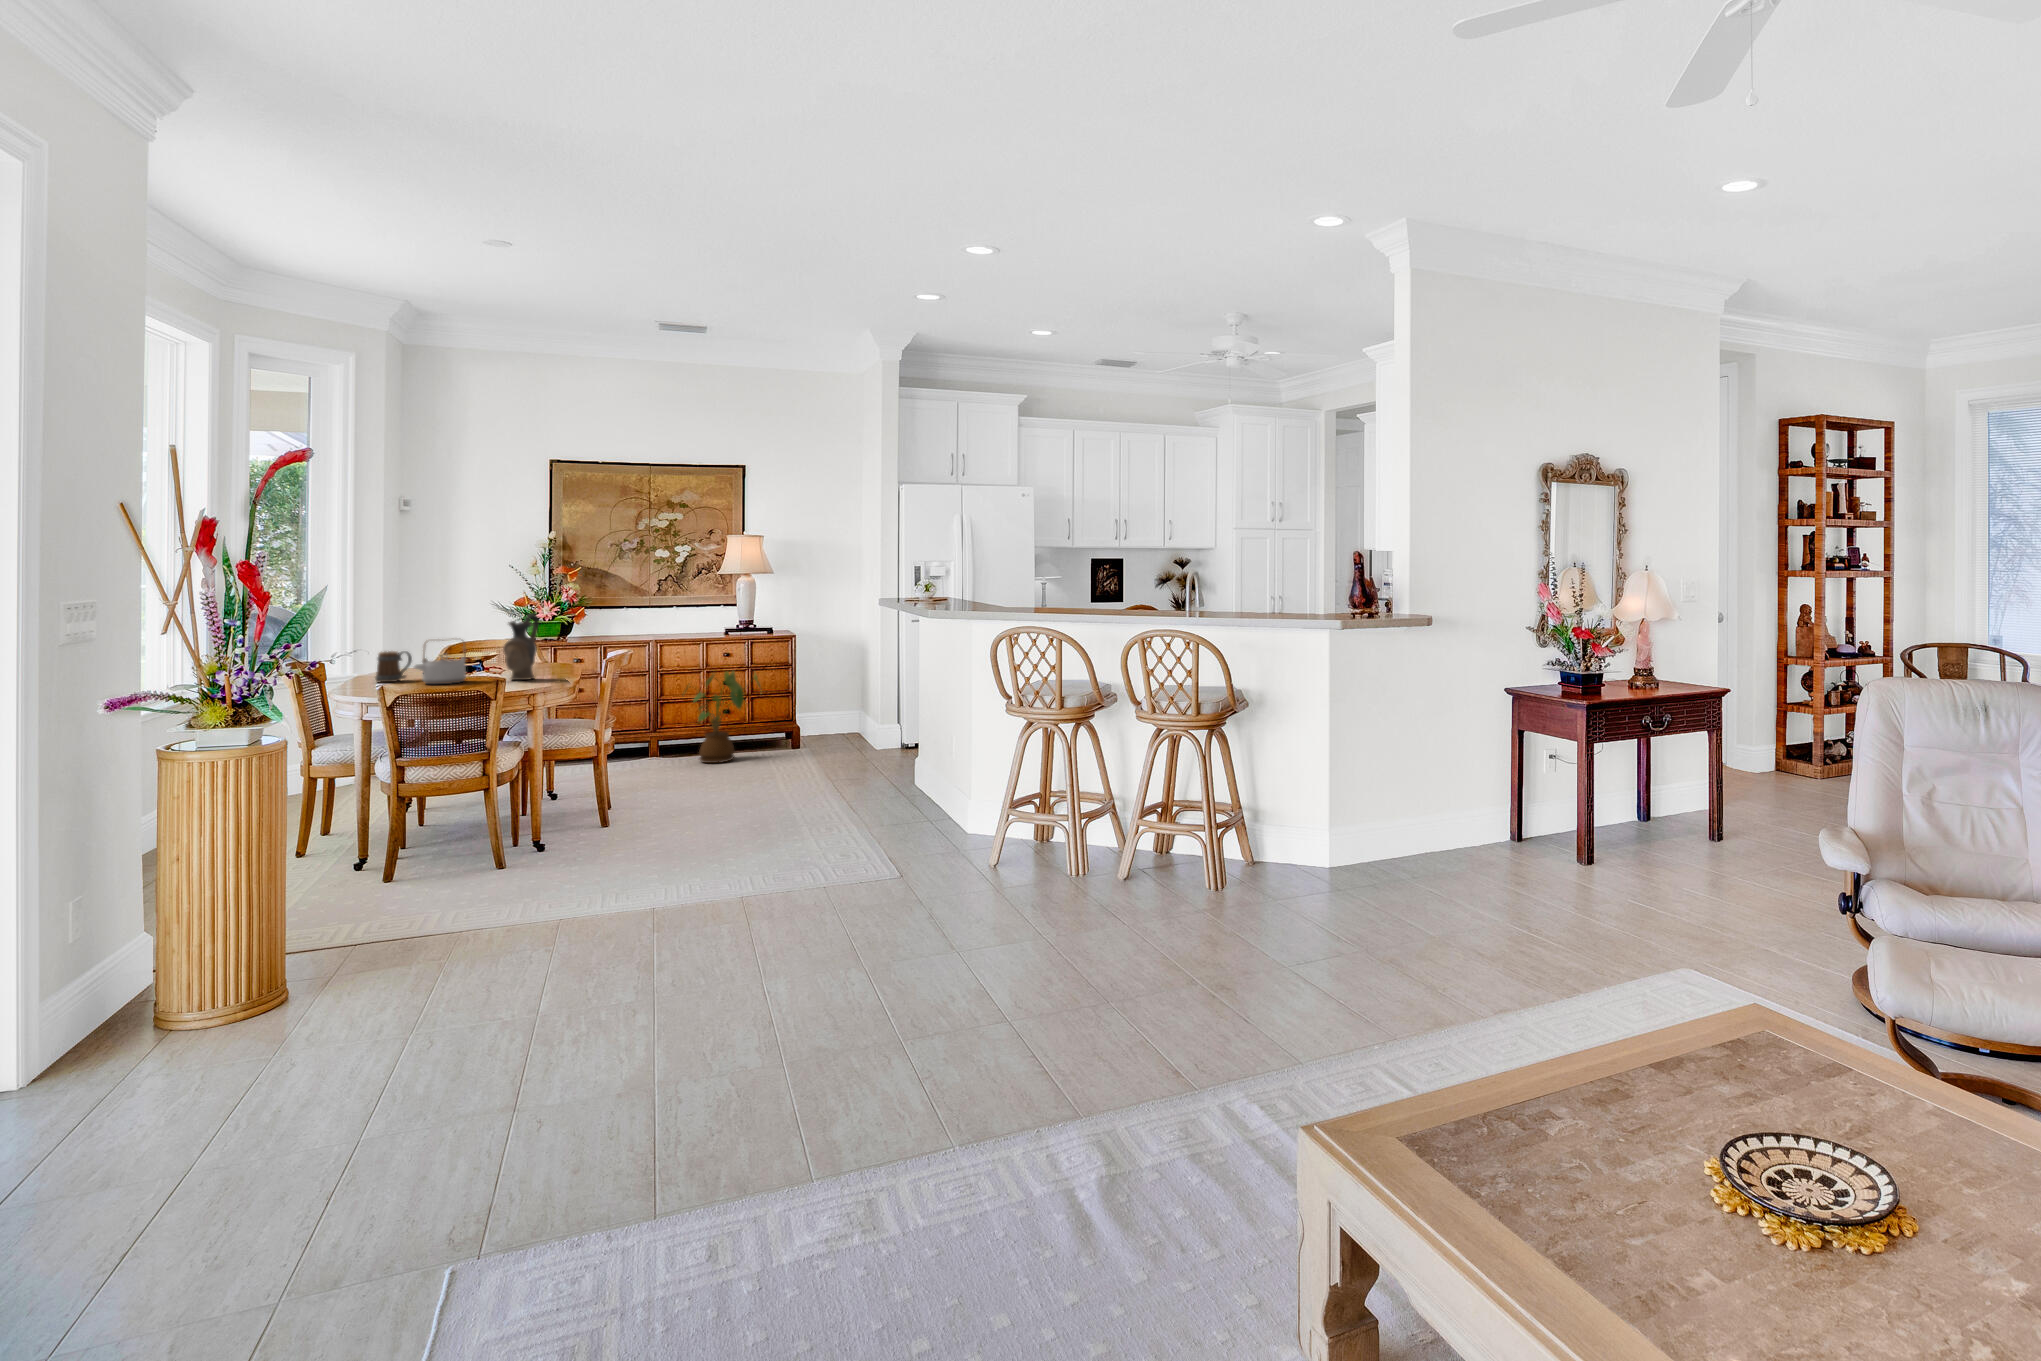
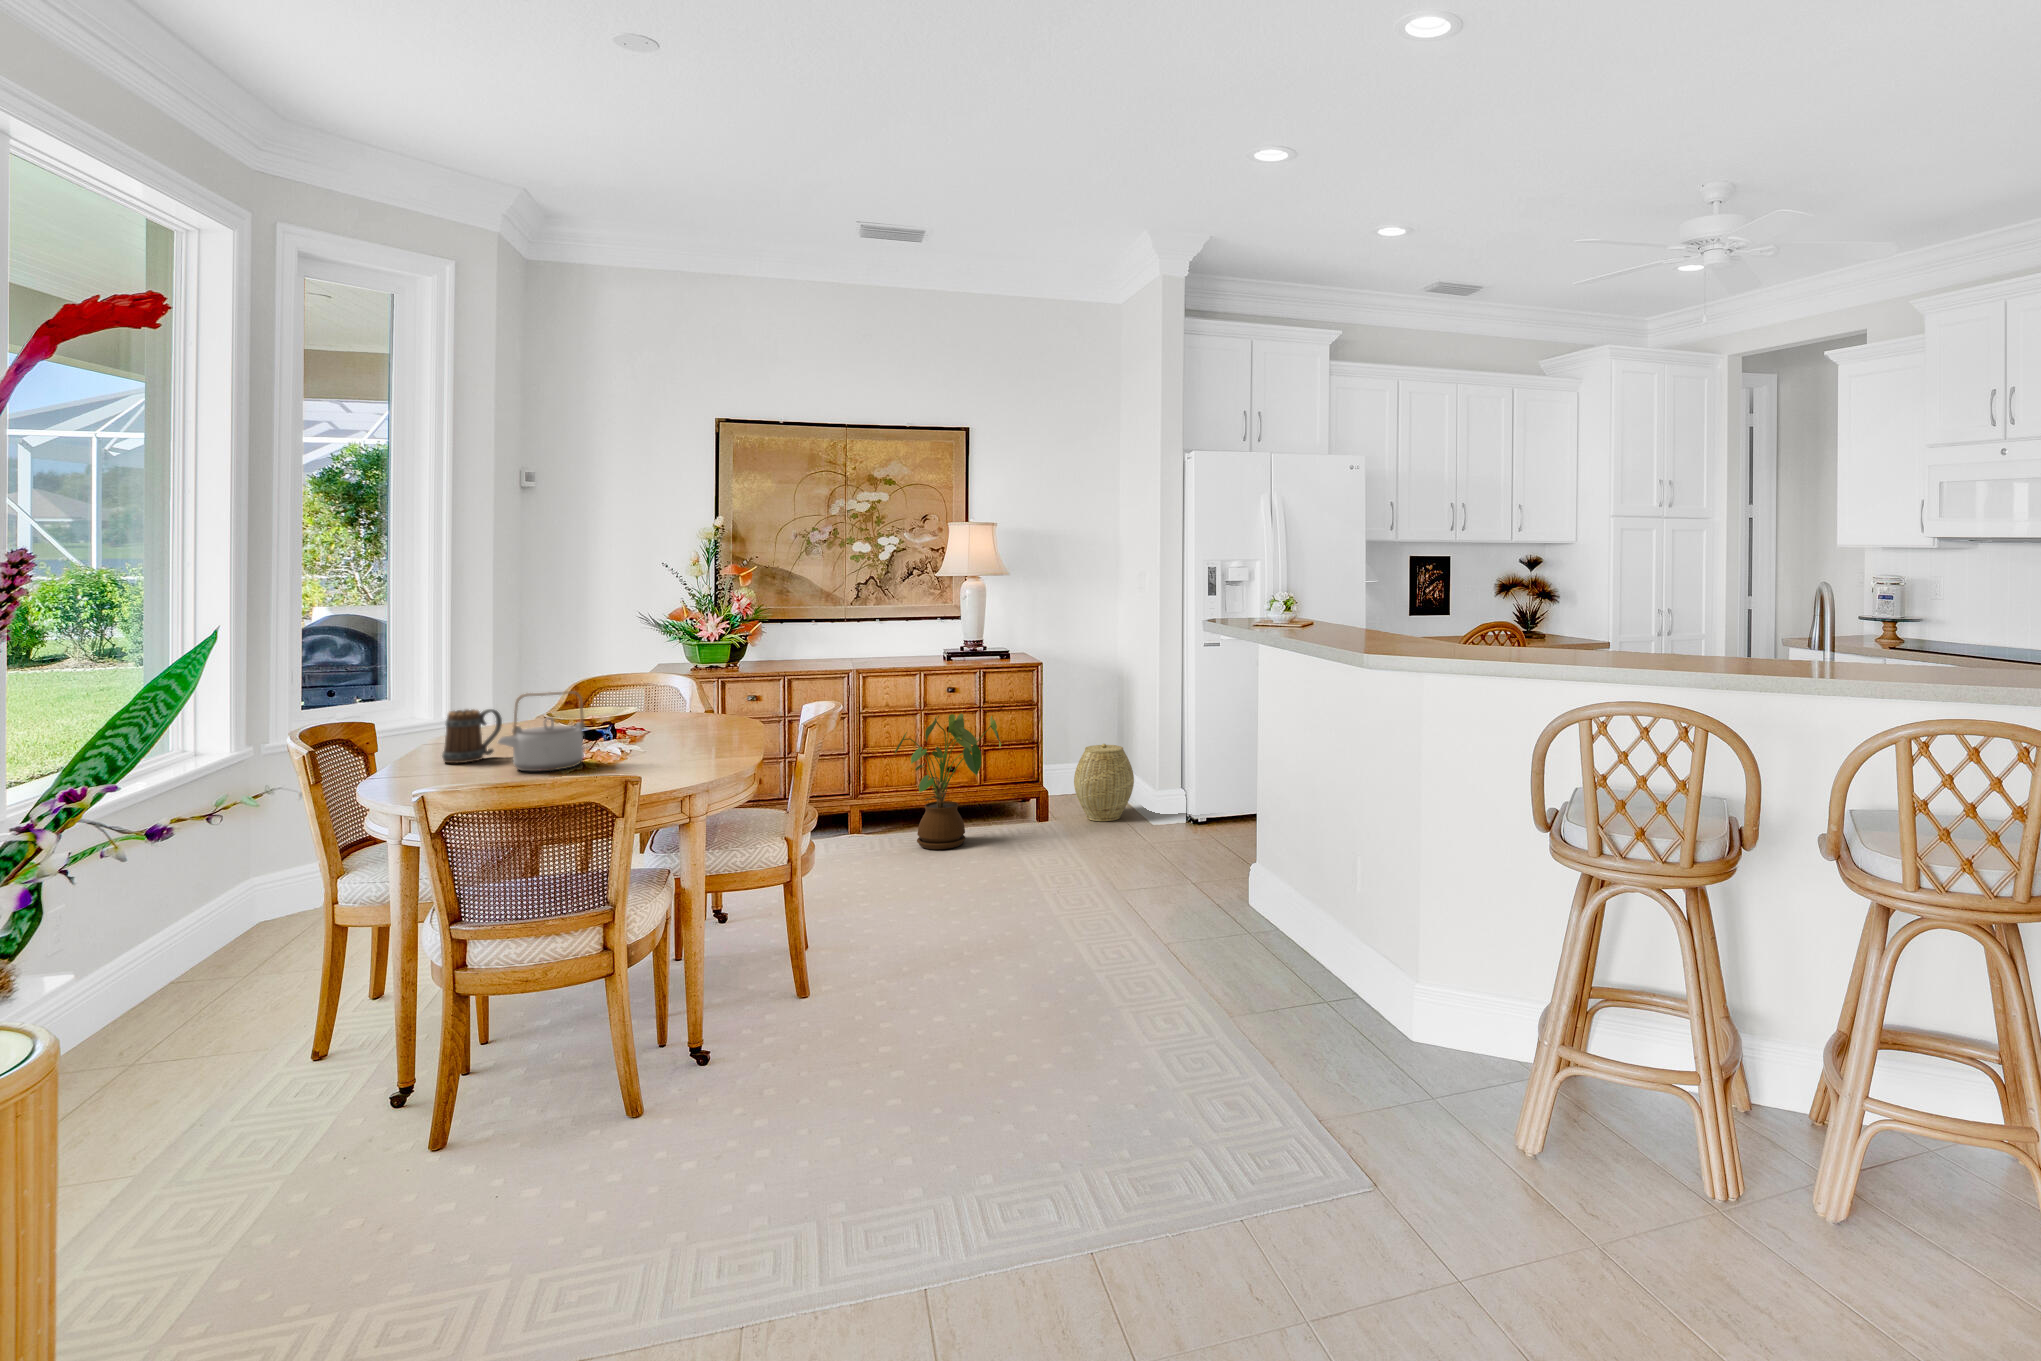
ceramic pitcher: present [503,613,539,680] -> none [643,649,699,763]
woven basket: none [820,692,865,747] -> present [1074,744,1134,821]

